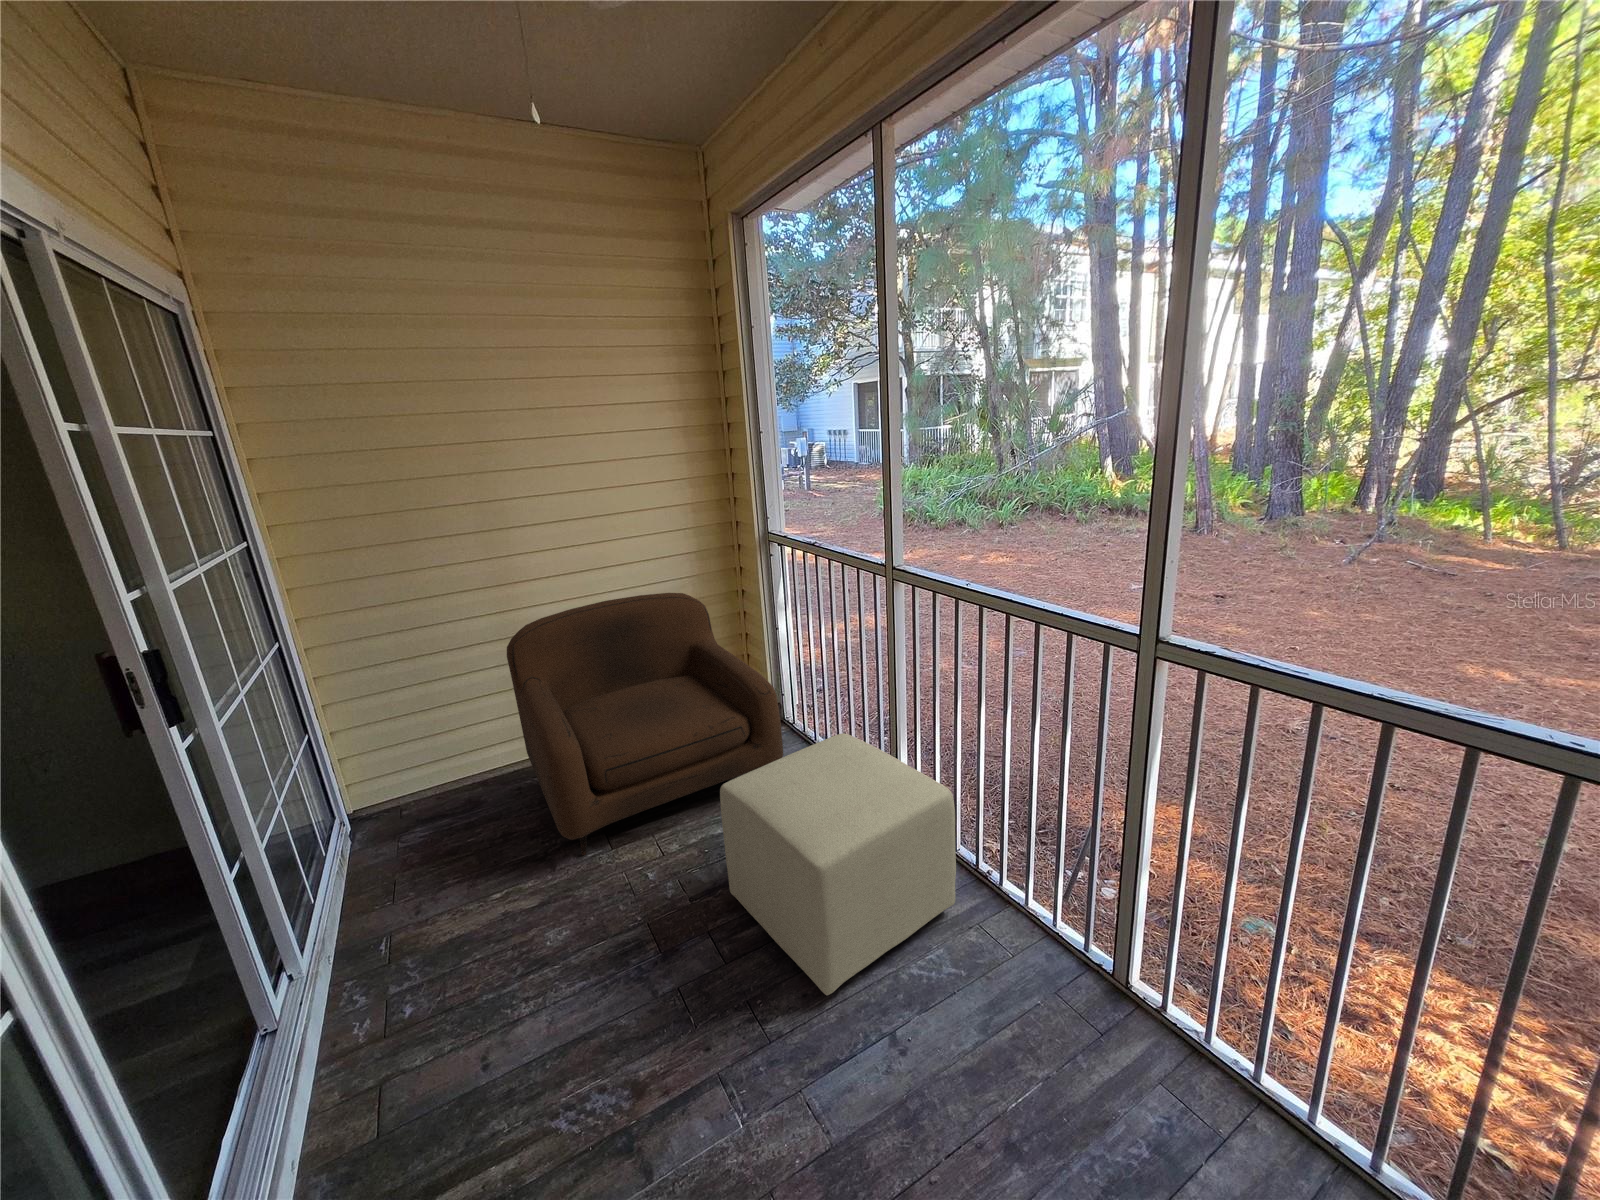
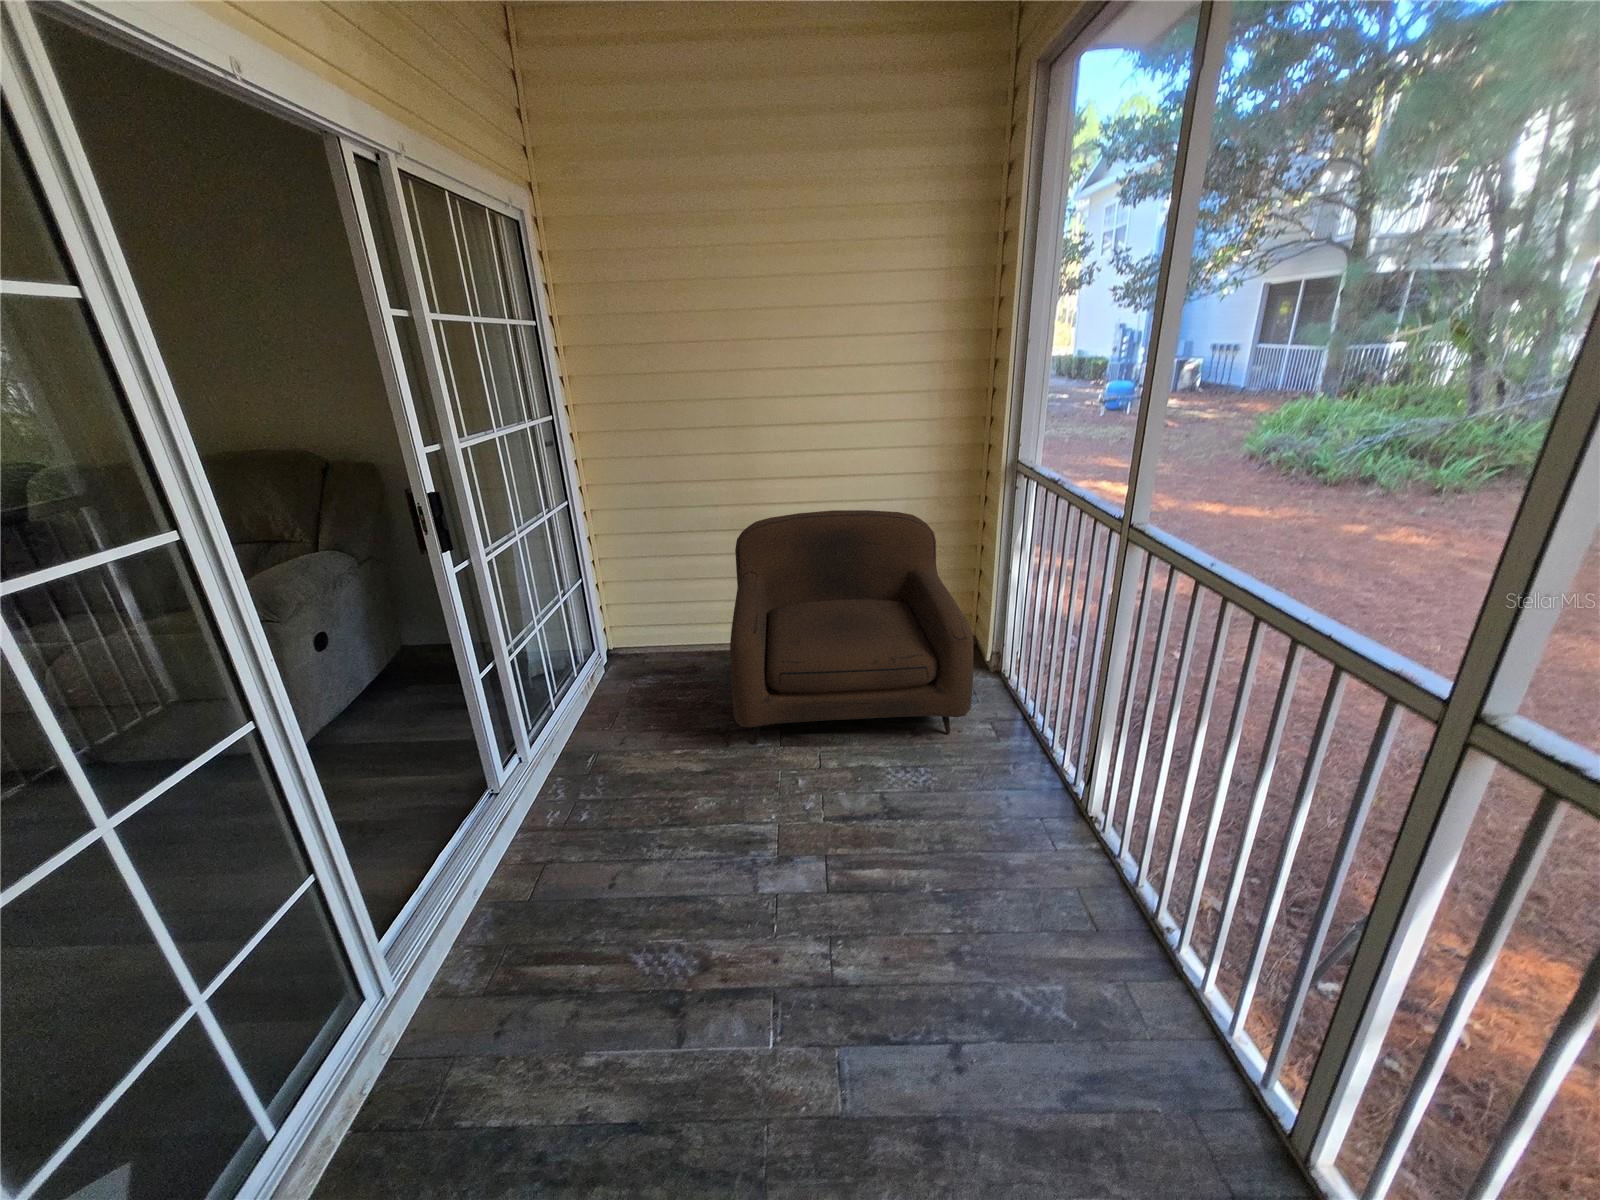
ottoman: present [720,734,956,995] -> none [859,705,1121,972]

